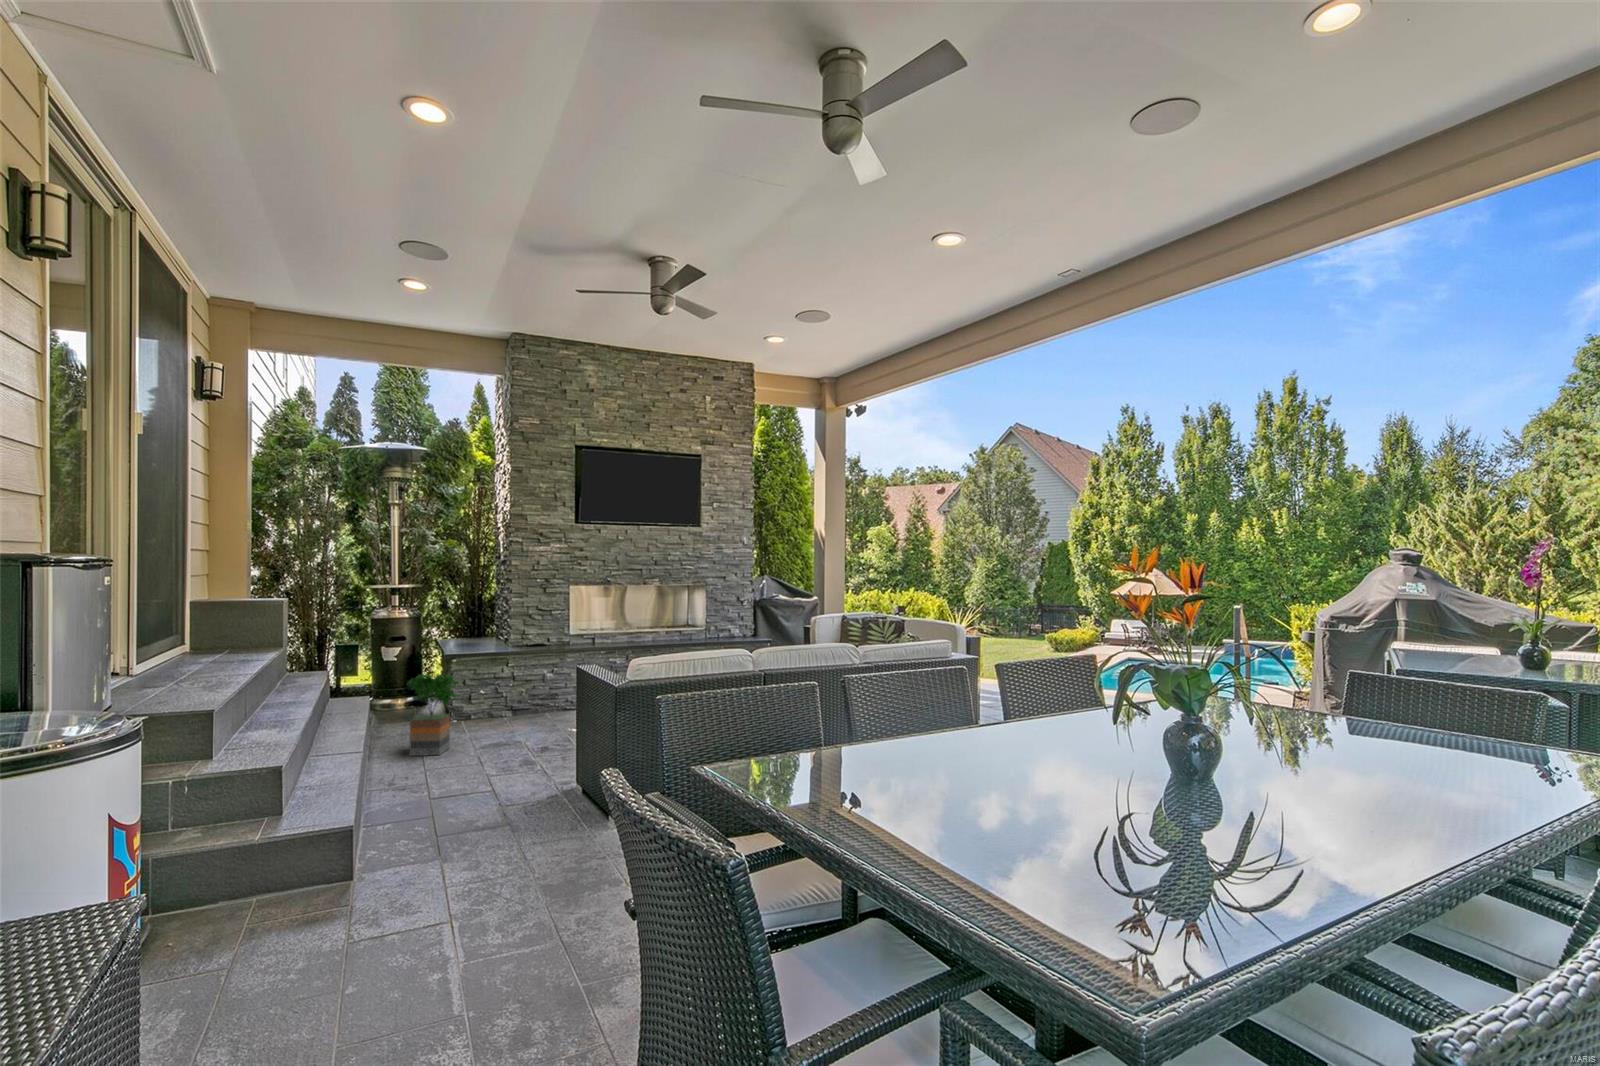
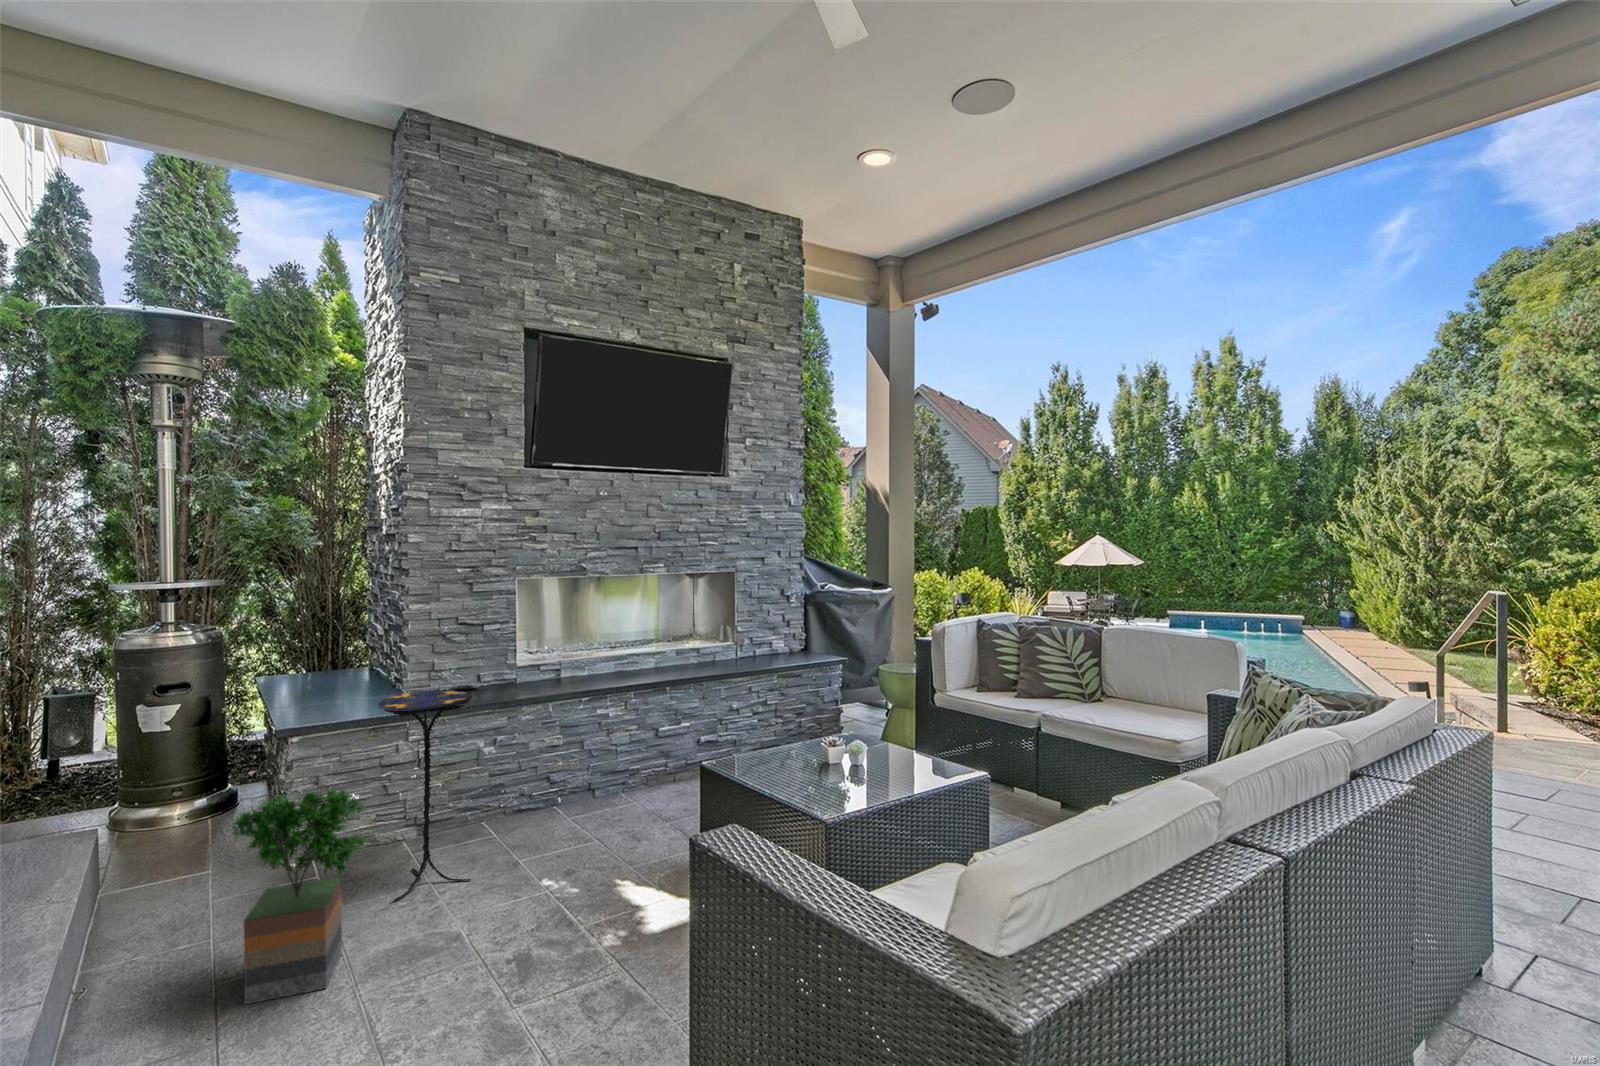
side table: none [475,640,519,738] -> present [378,690,472,901]

